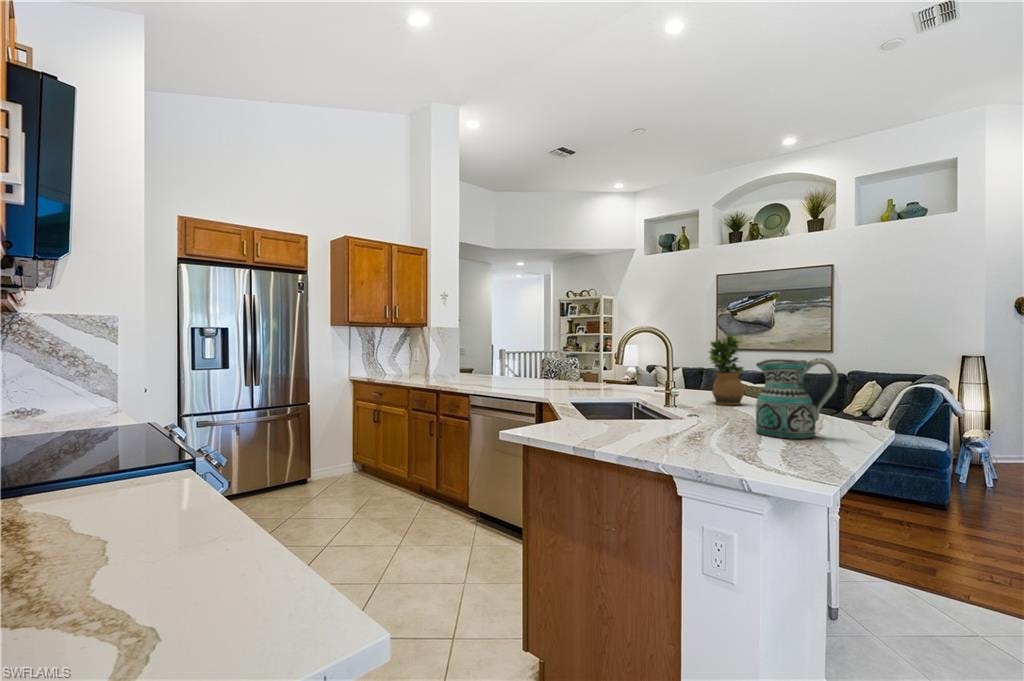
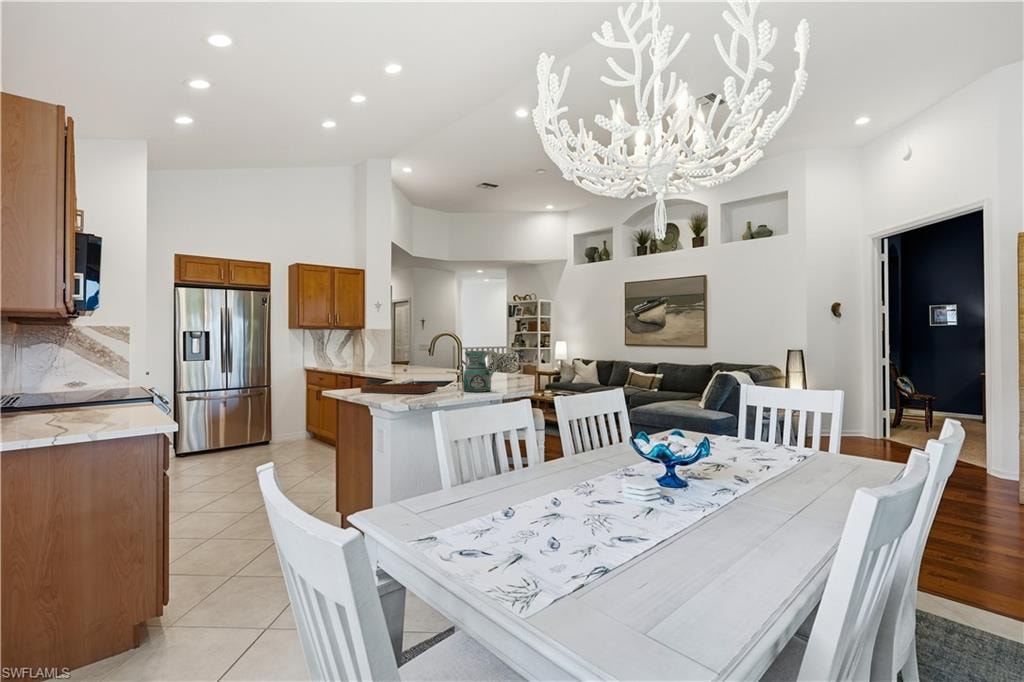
potted plant: present [708,334,744,405] -> none [497,335,521,381]
tray: none [586,393,729,447] -> present [360,368,437,394]

